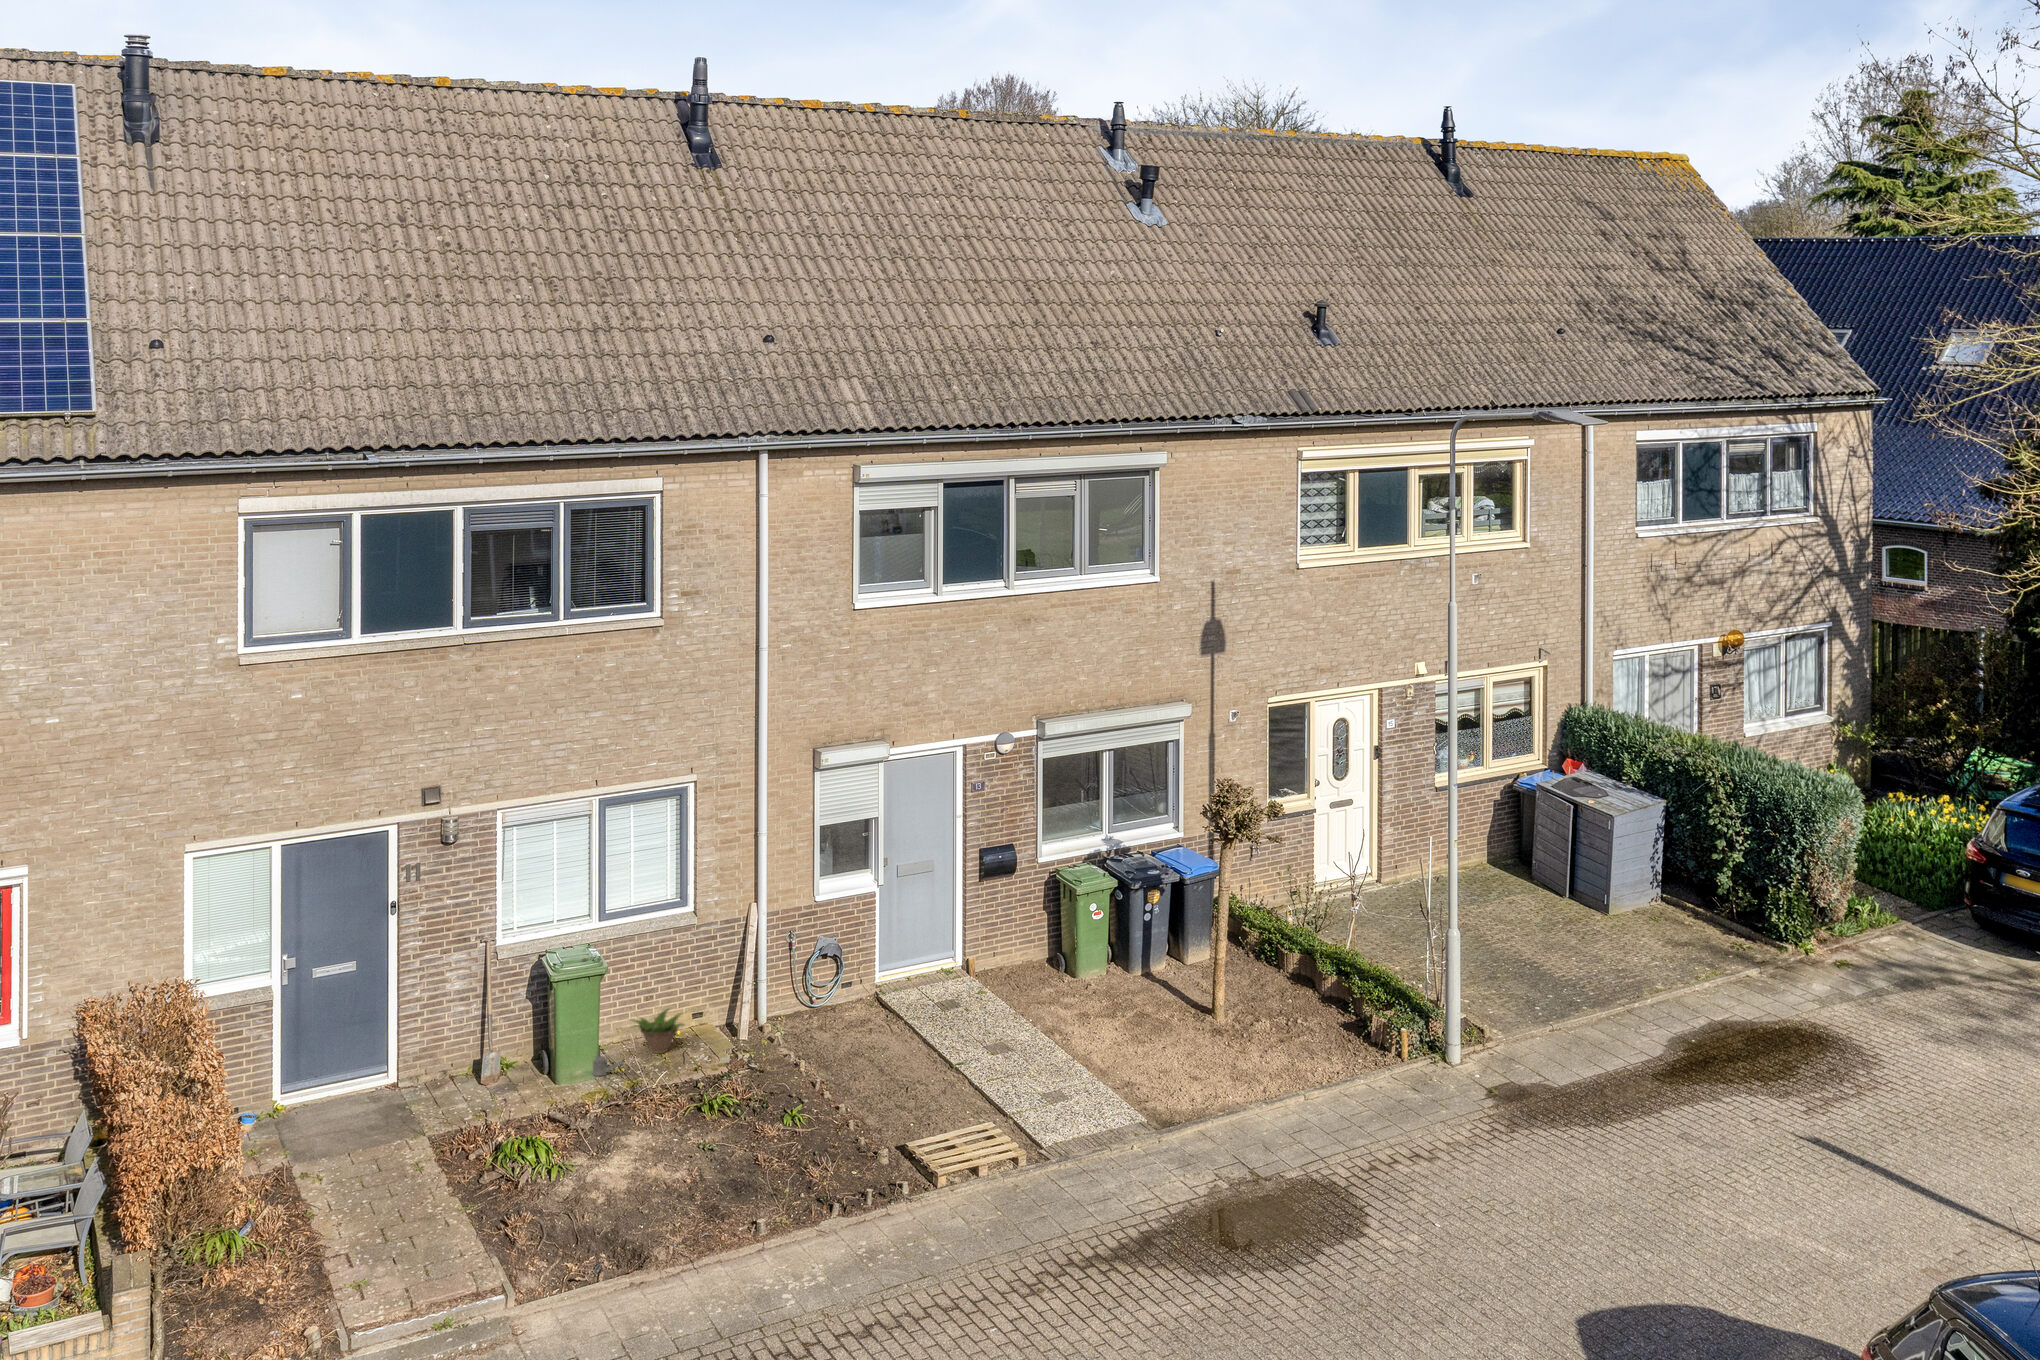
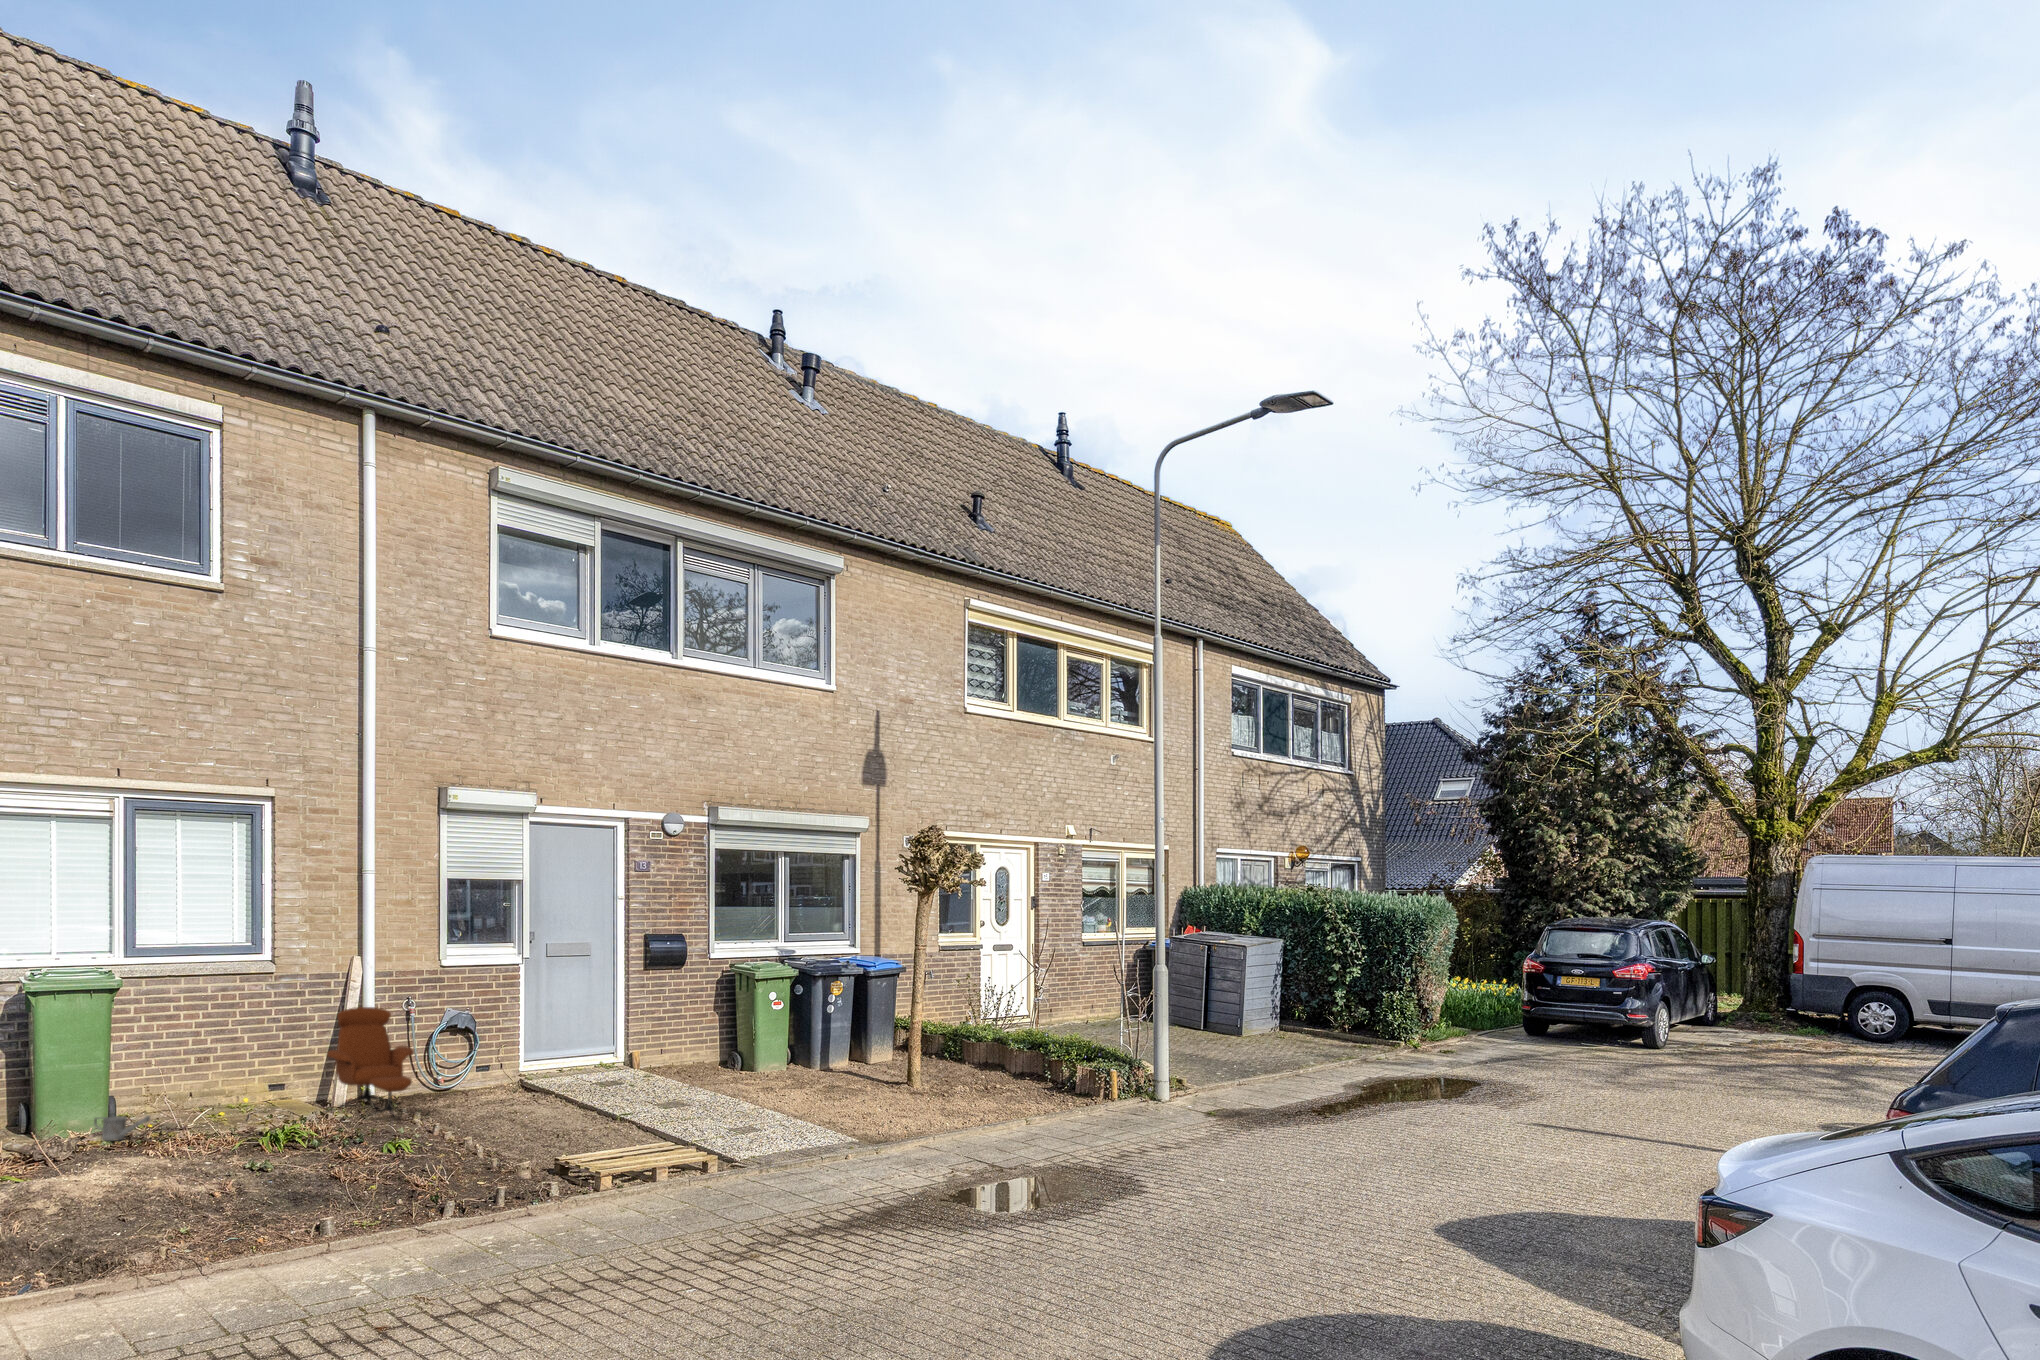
lounge chair: none [733,944,806,1052] -> present [327,1007,414,1118]
decorative plant: present [632,1009,684,1054] -> none [166,1072,256,1124]

